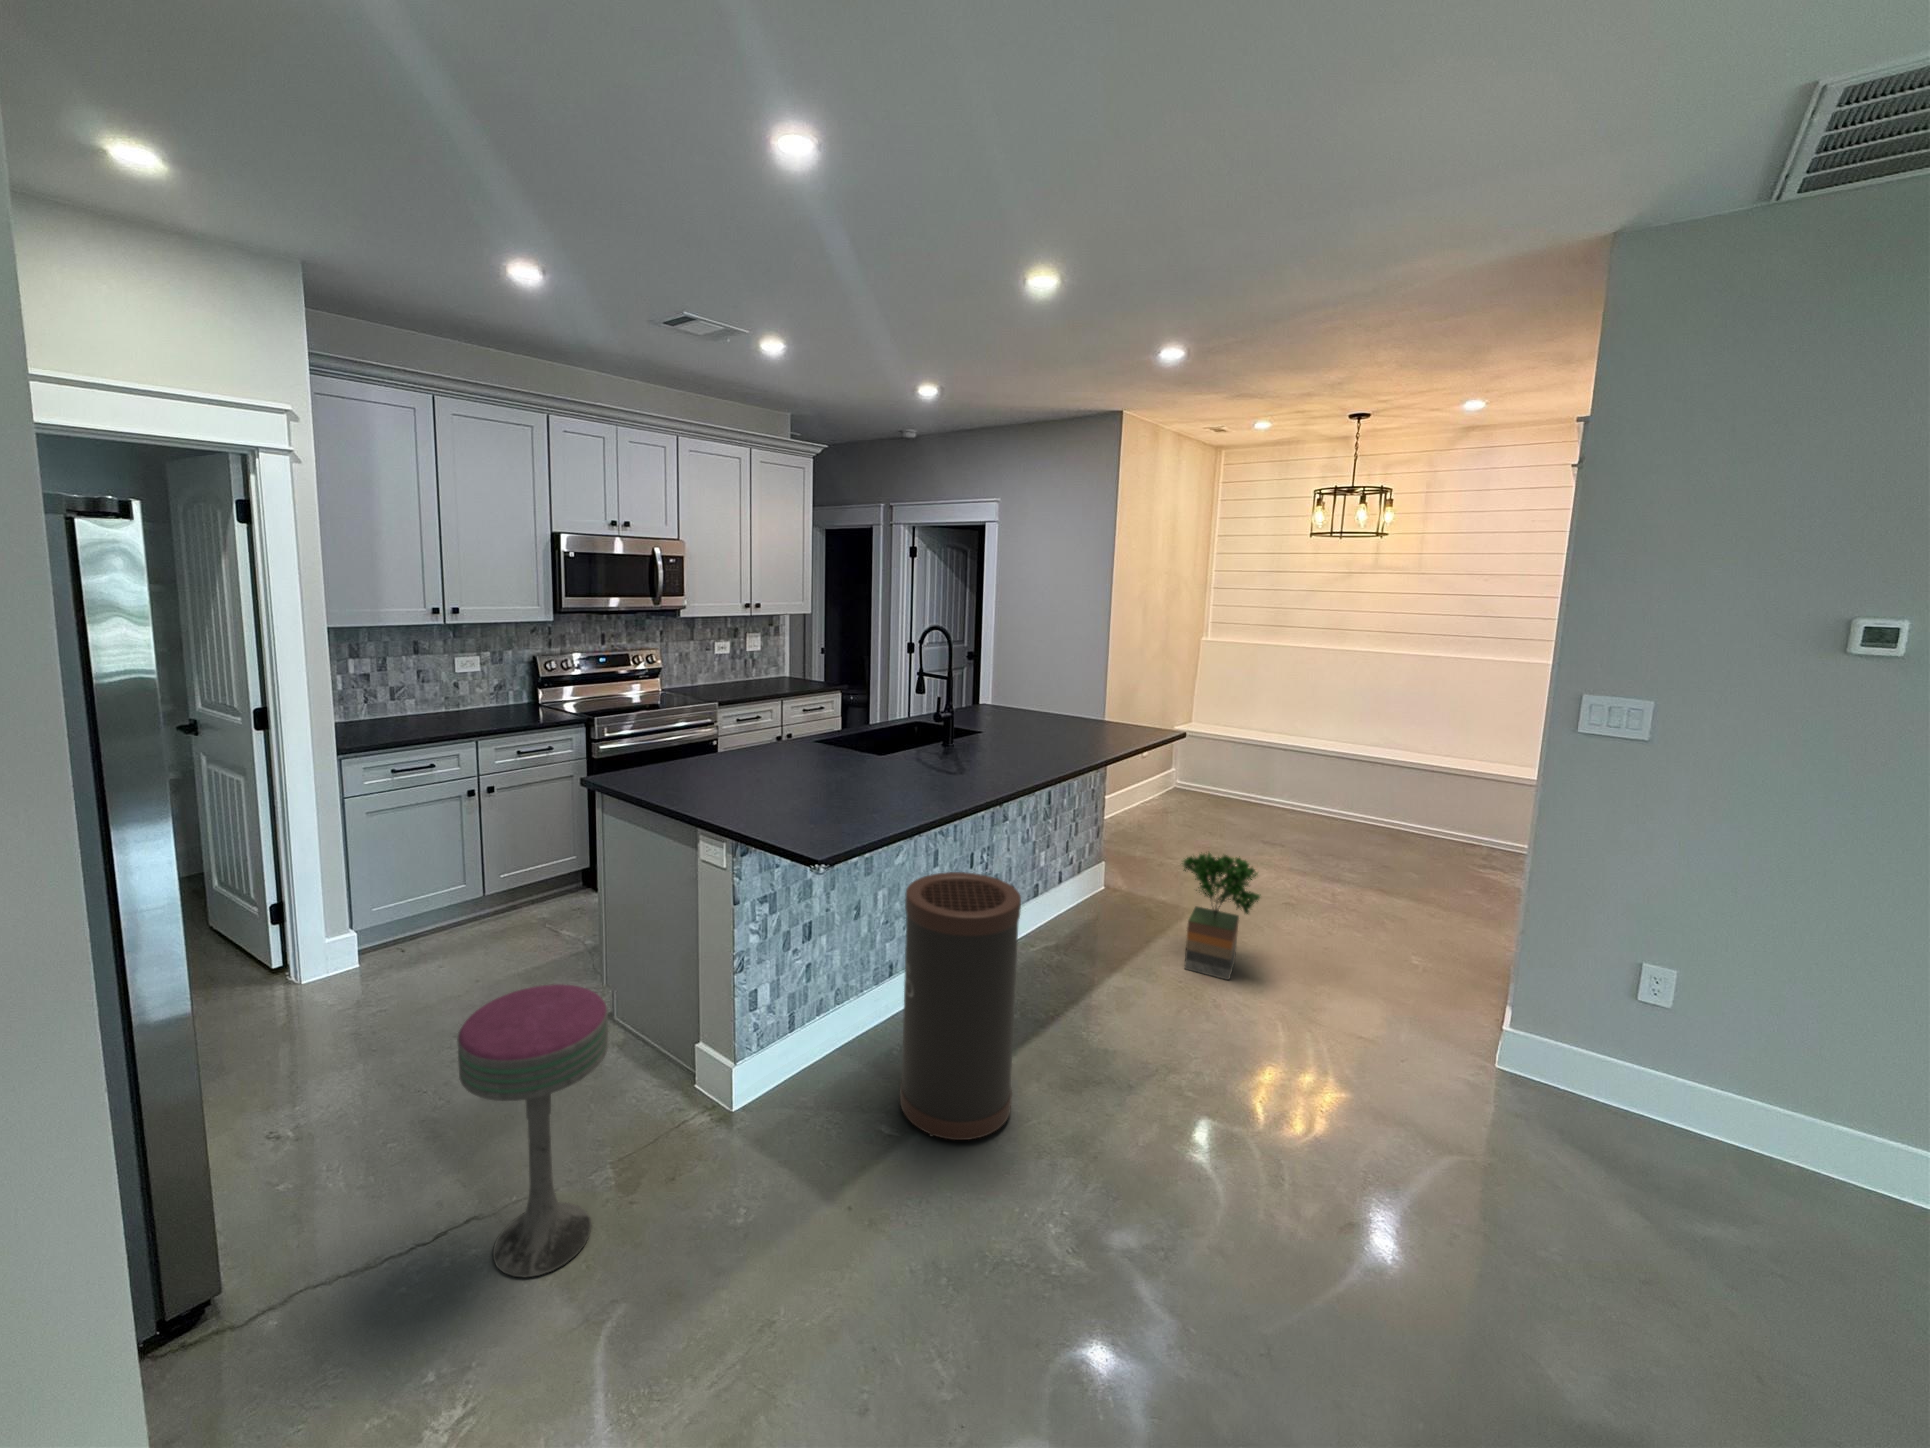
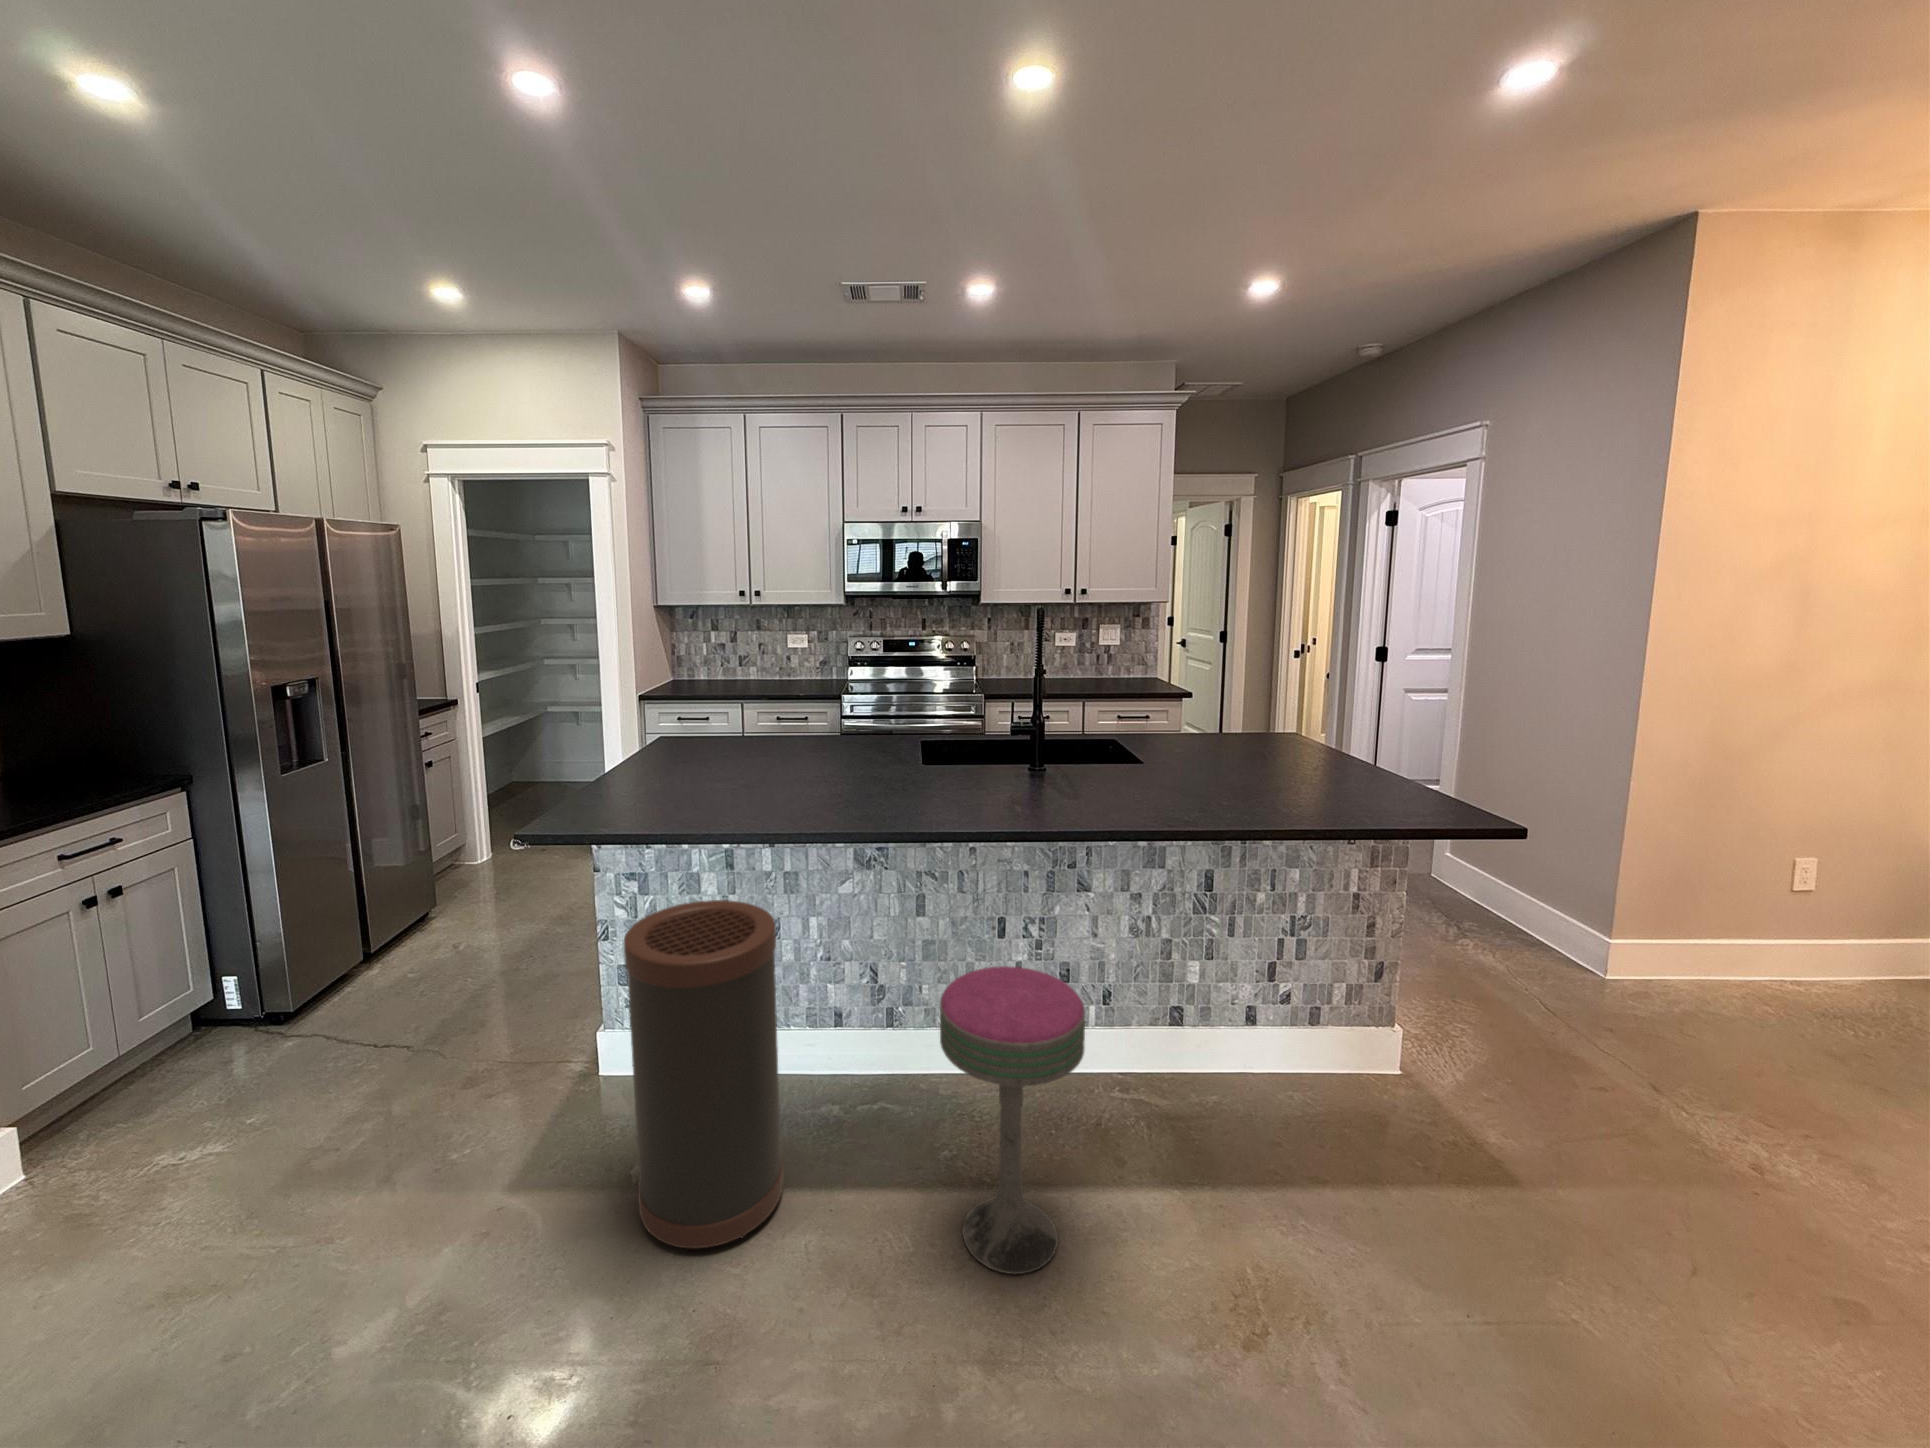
potted tree: present [1182,853,1261,980] -> none [1313,1057,1512,1347]
bar stool: present [457,984,608,1277] -> present [940,966,1085,1274]

